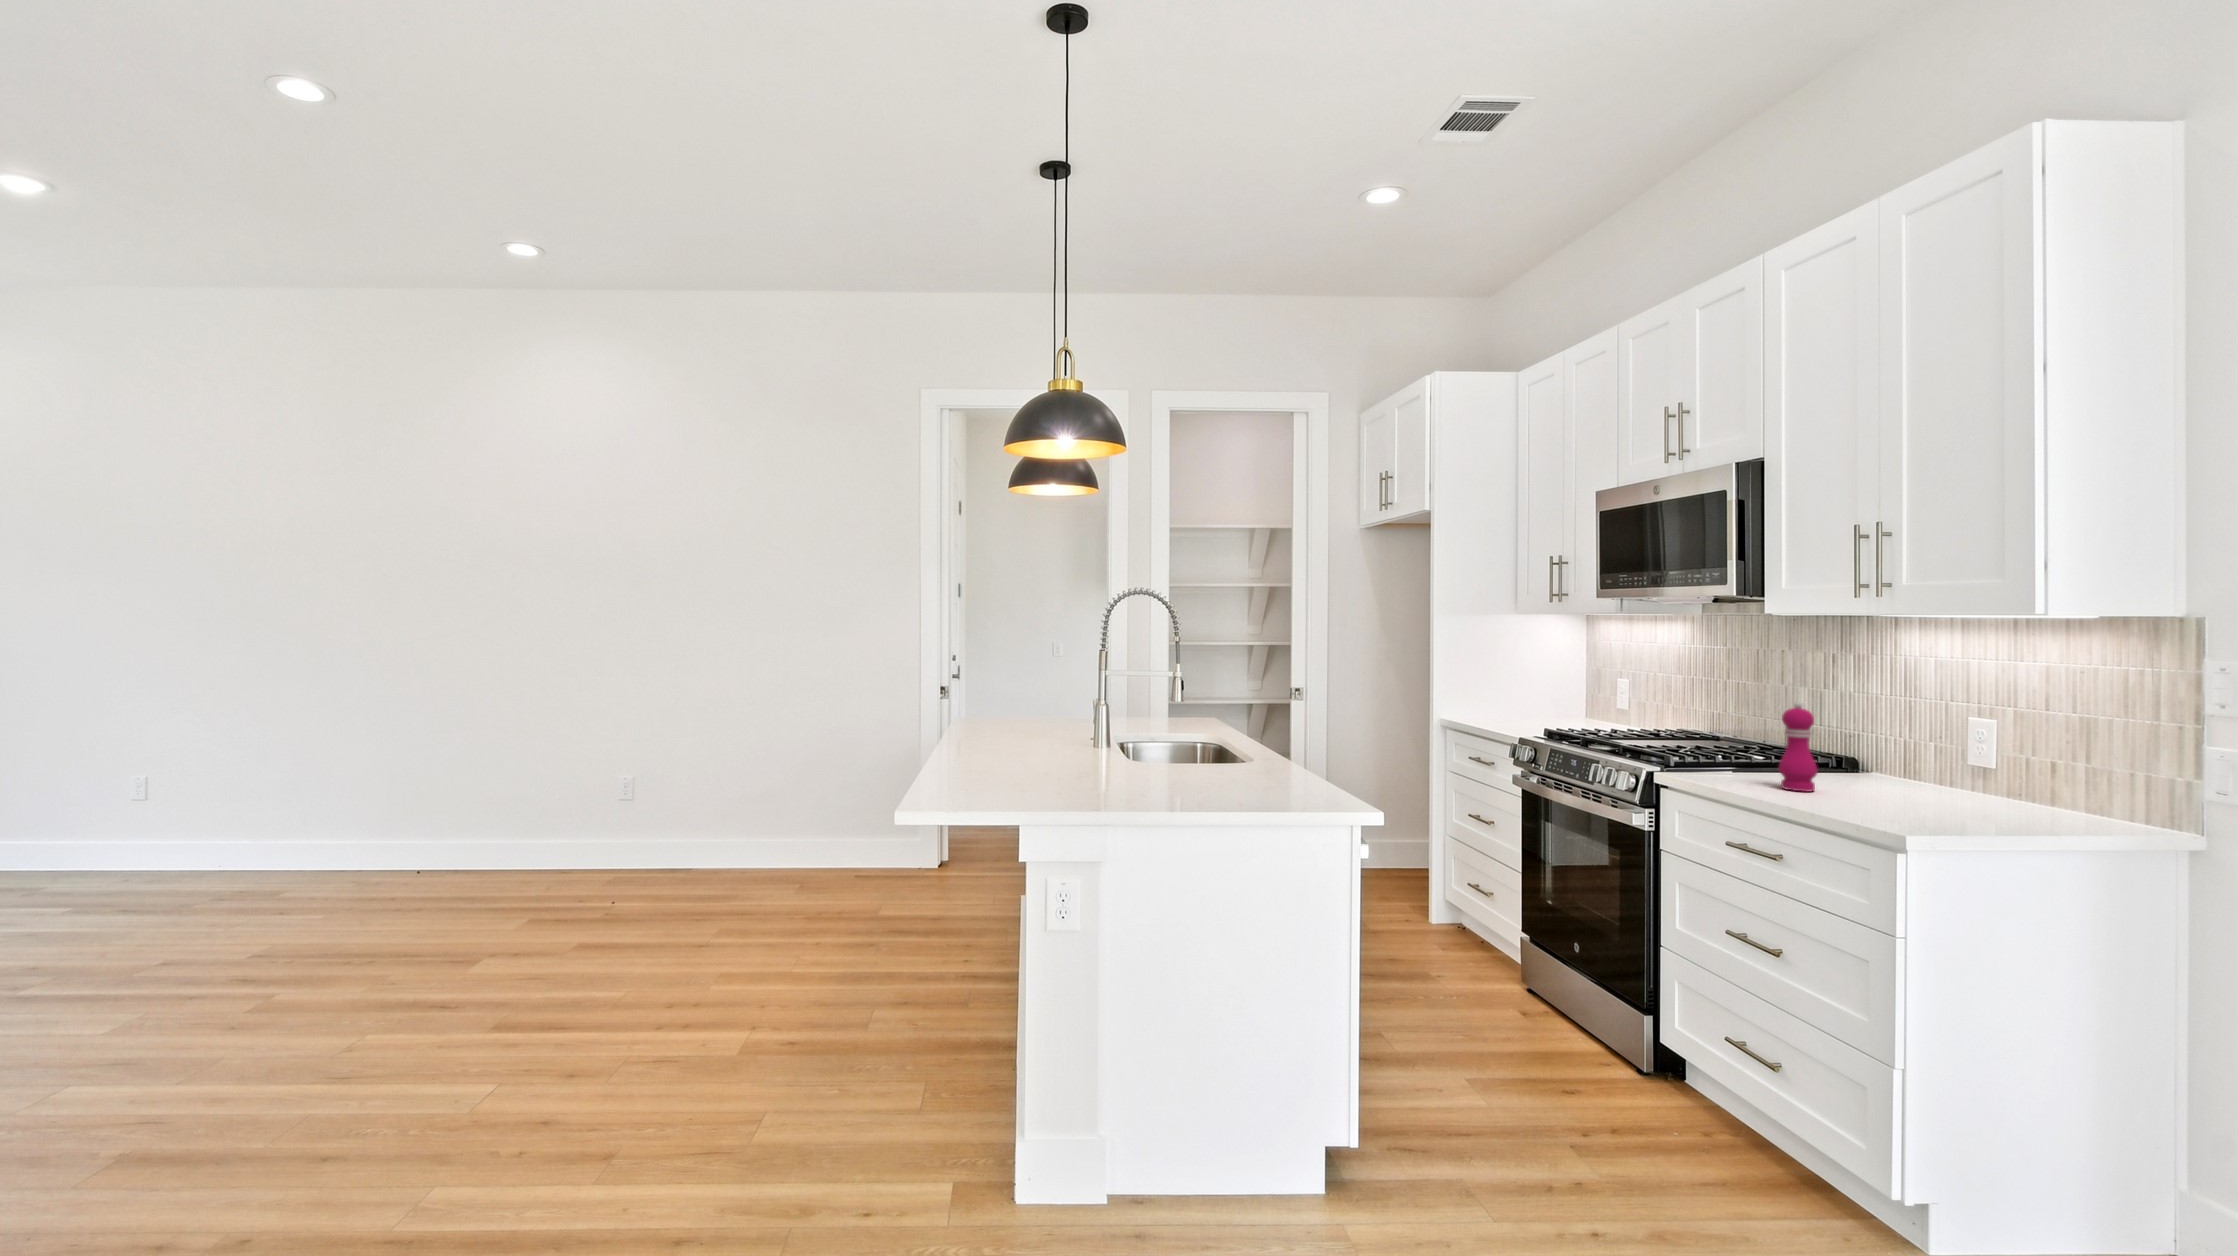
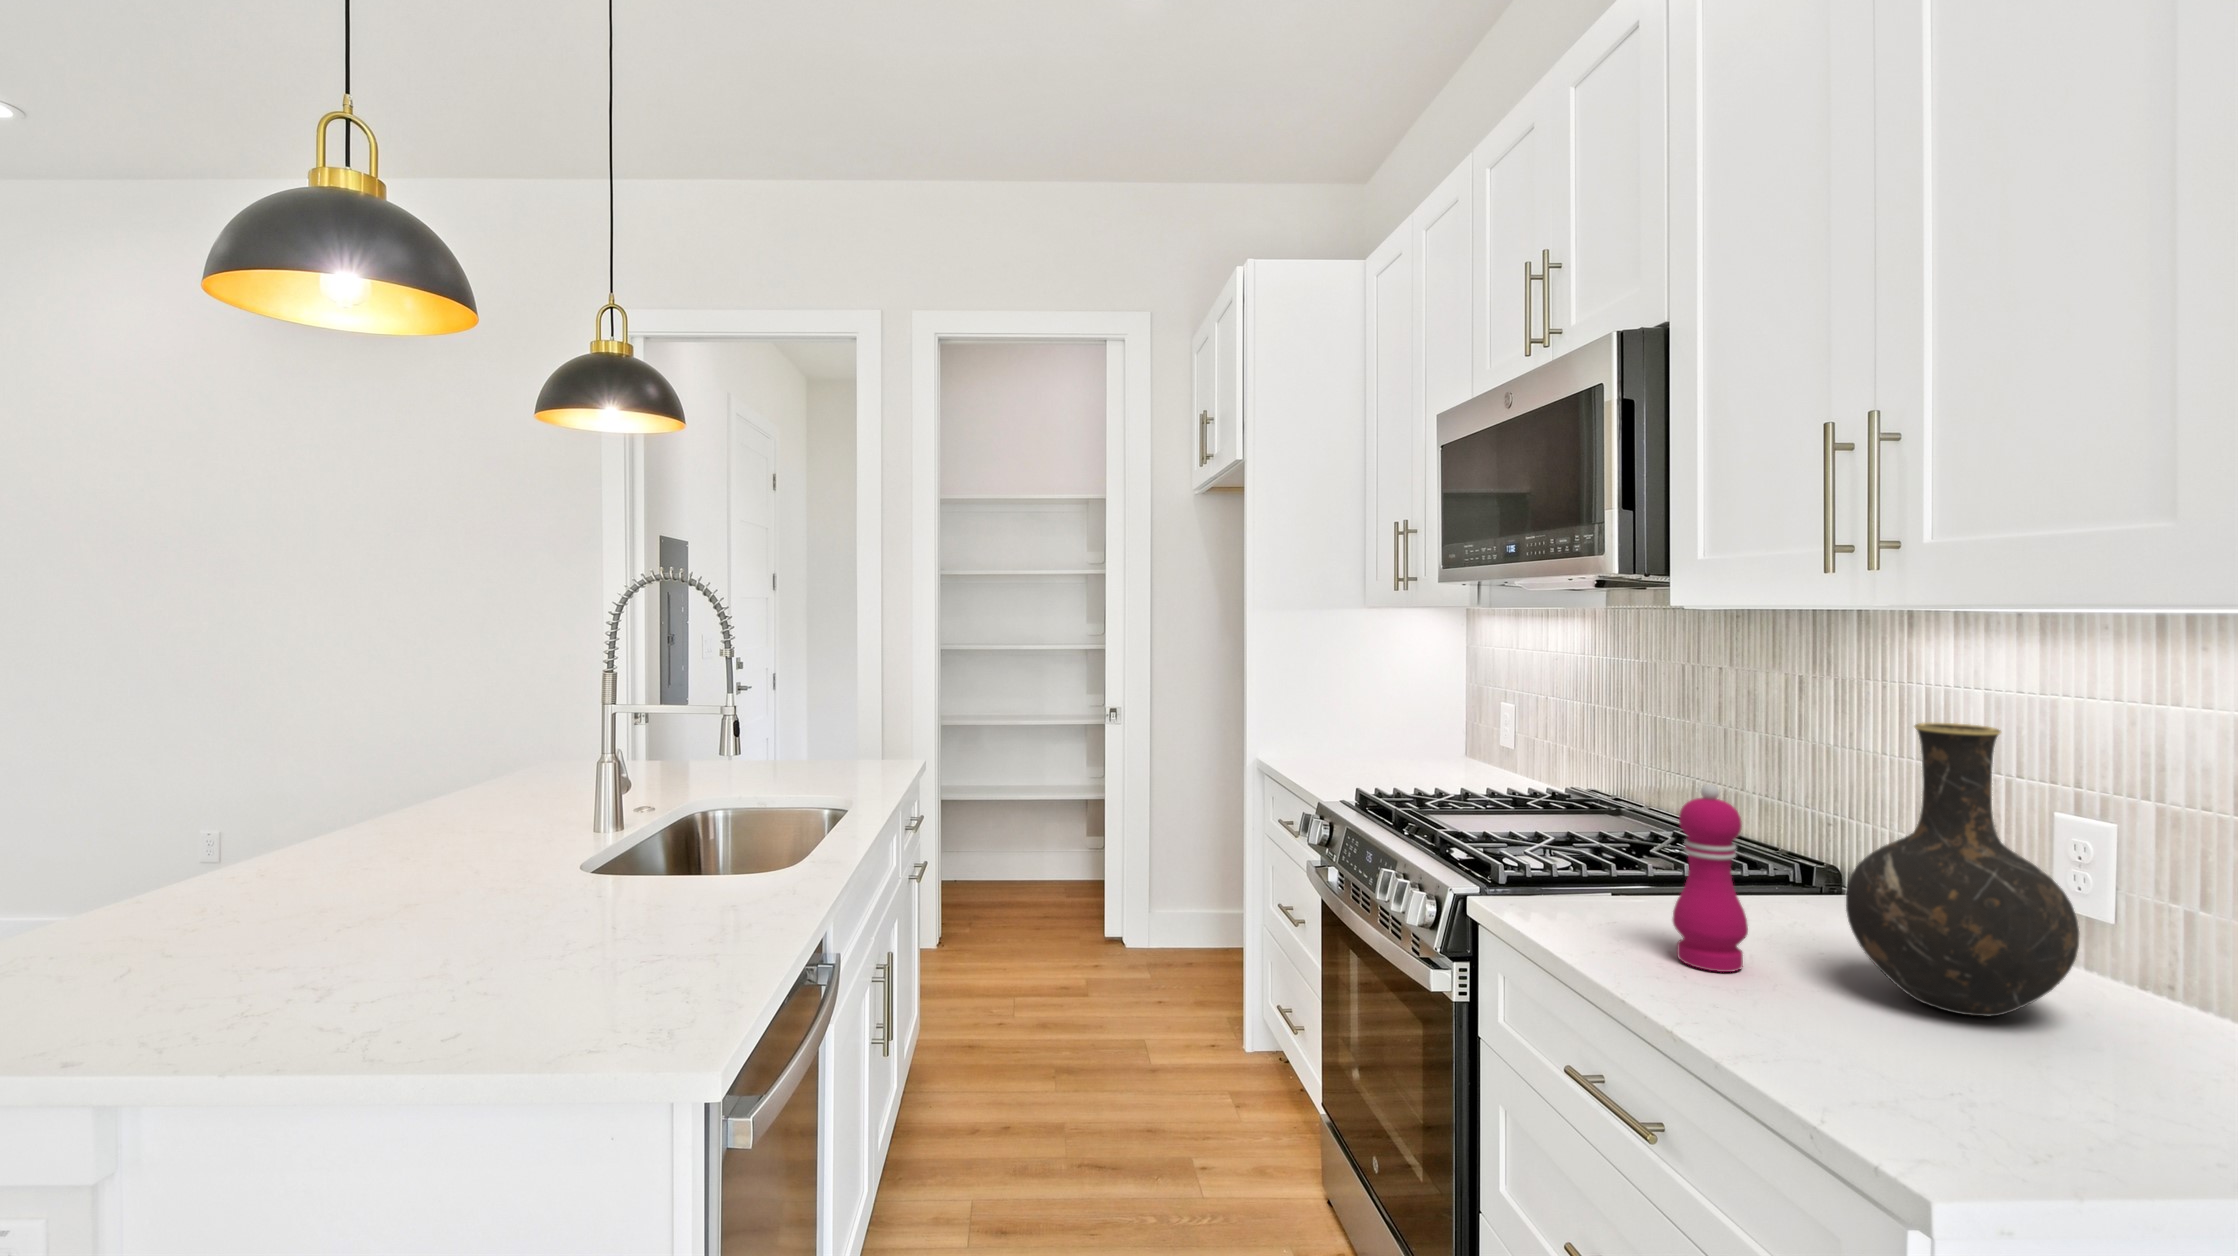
vase: none [1866,669,1973,802] -> present [1846,722,2079,1016]

